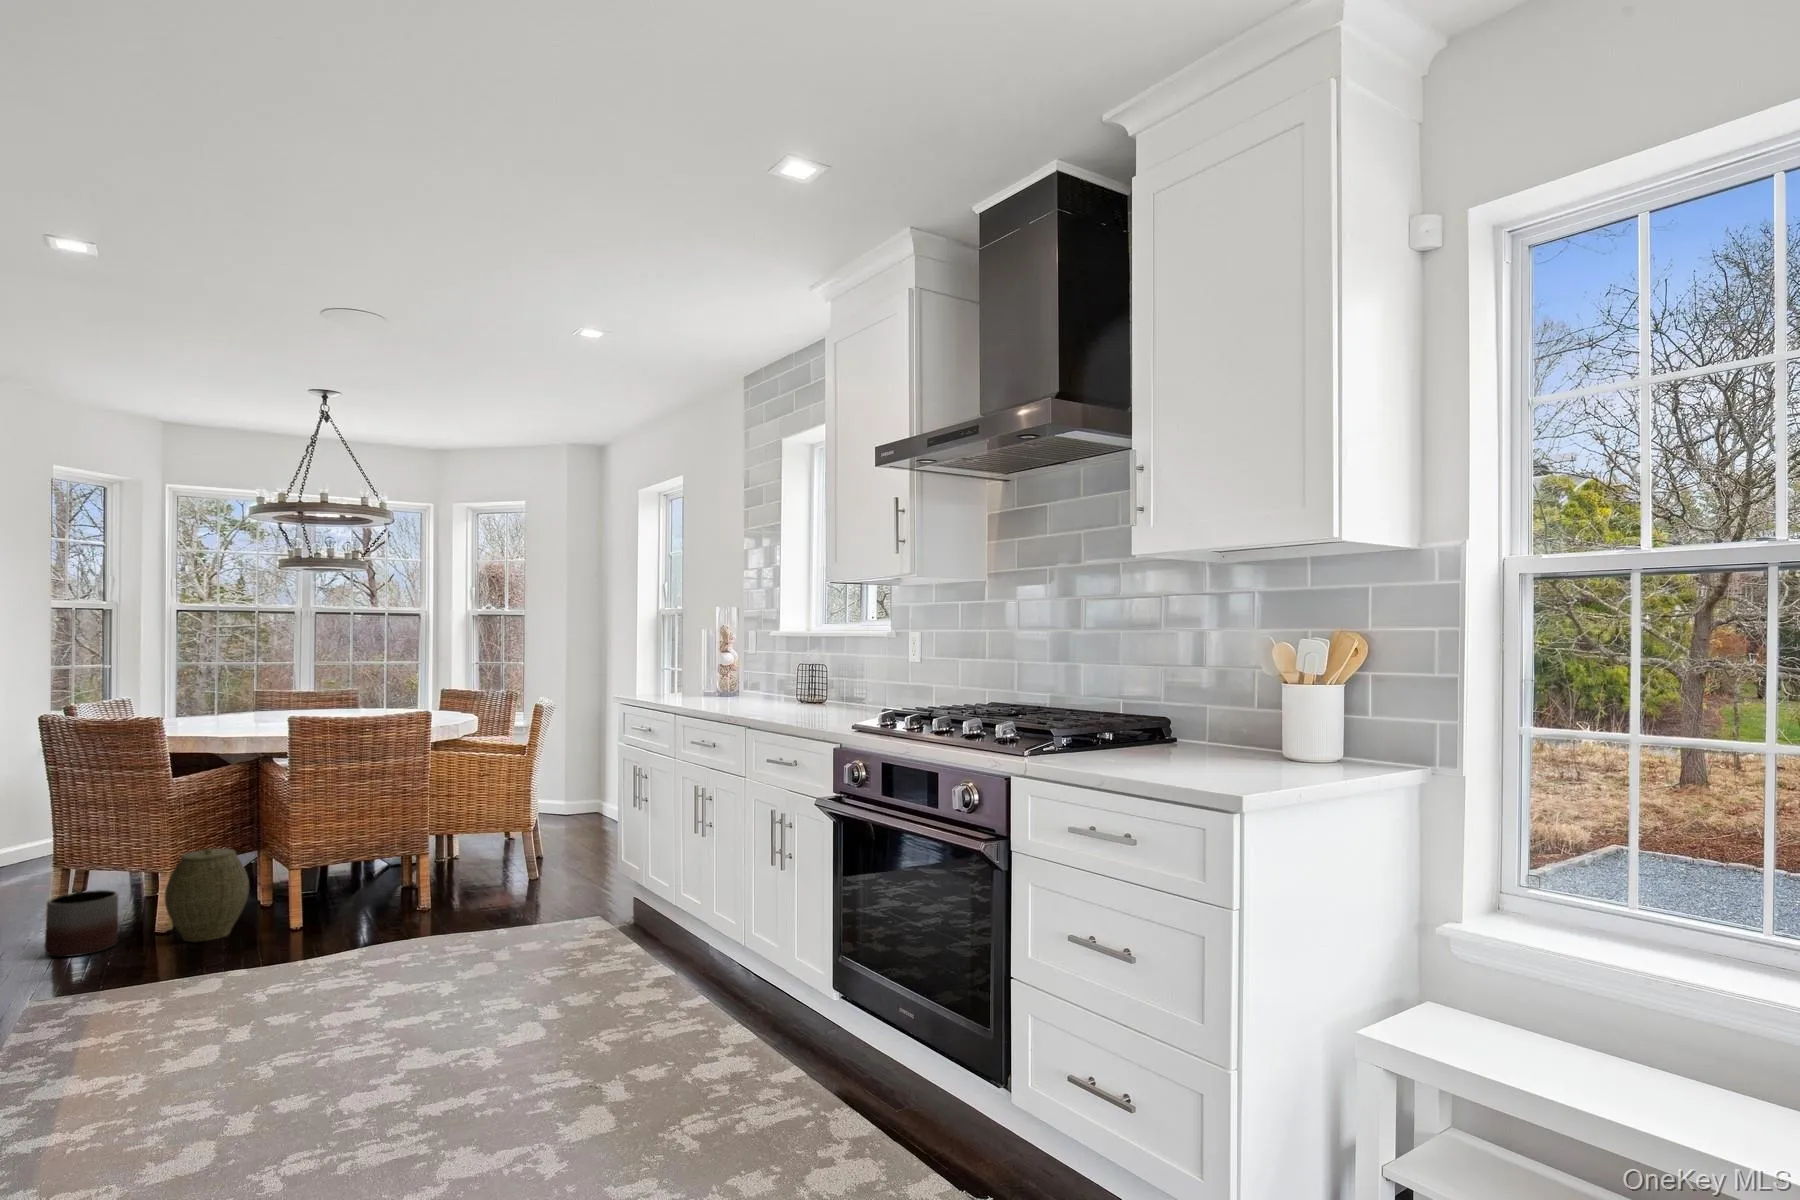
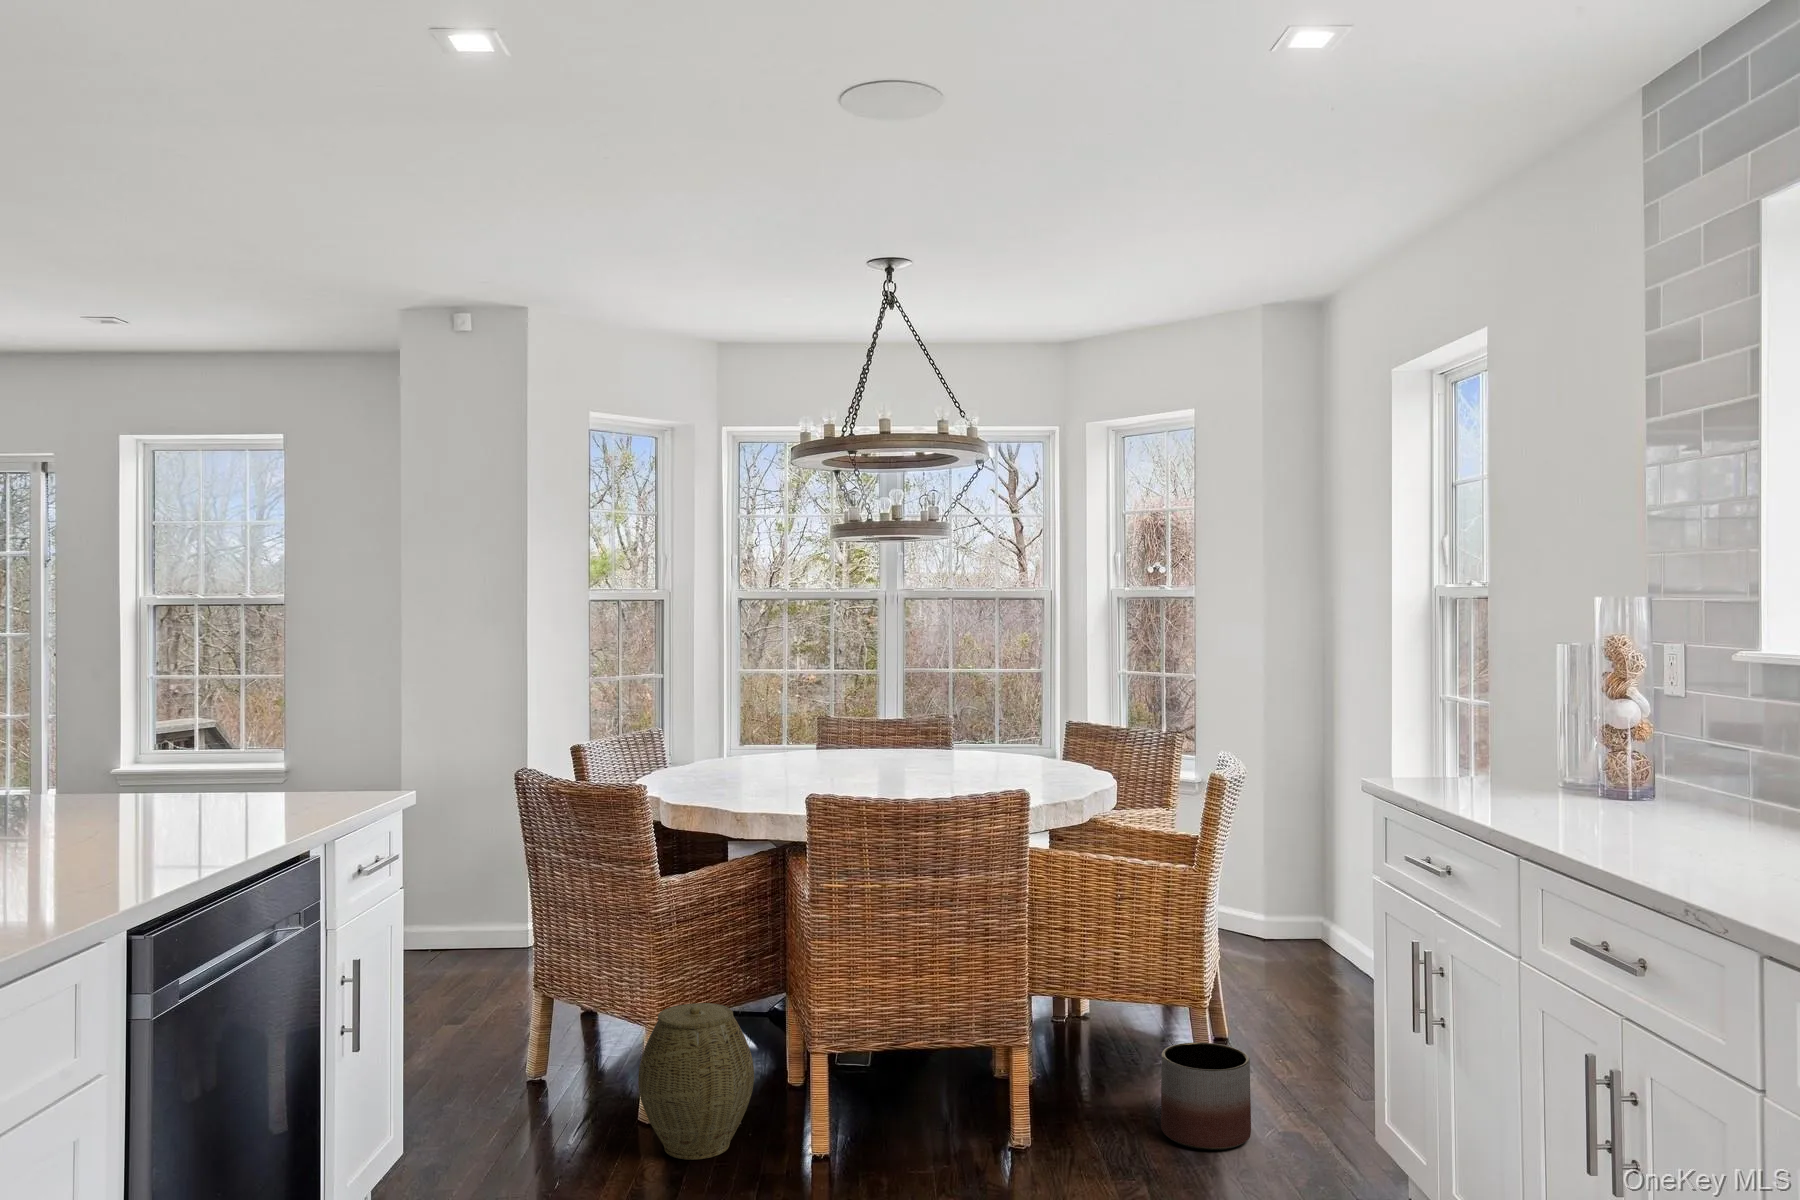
planter: present [45,890,118,957] -> present [1161,1042,1251,1150]

